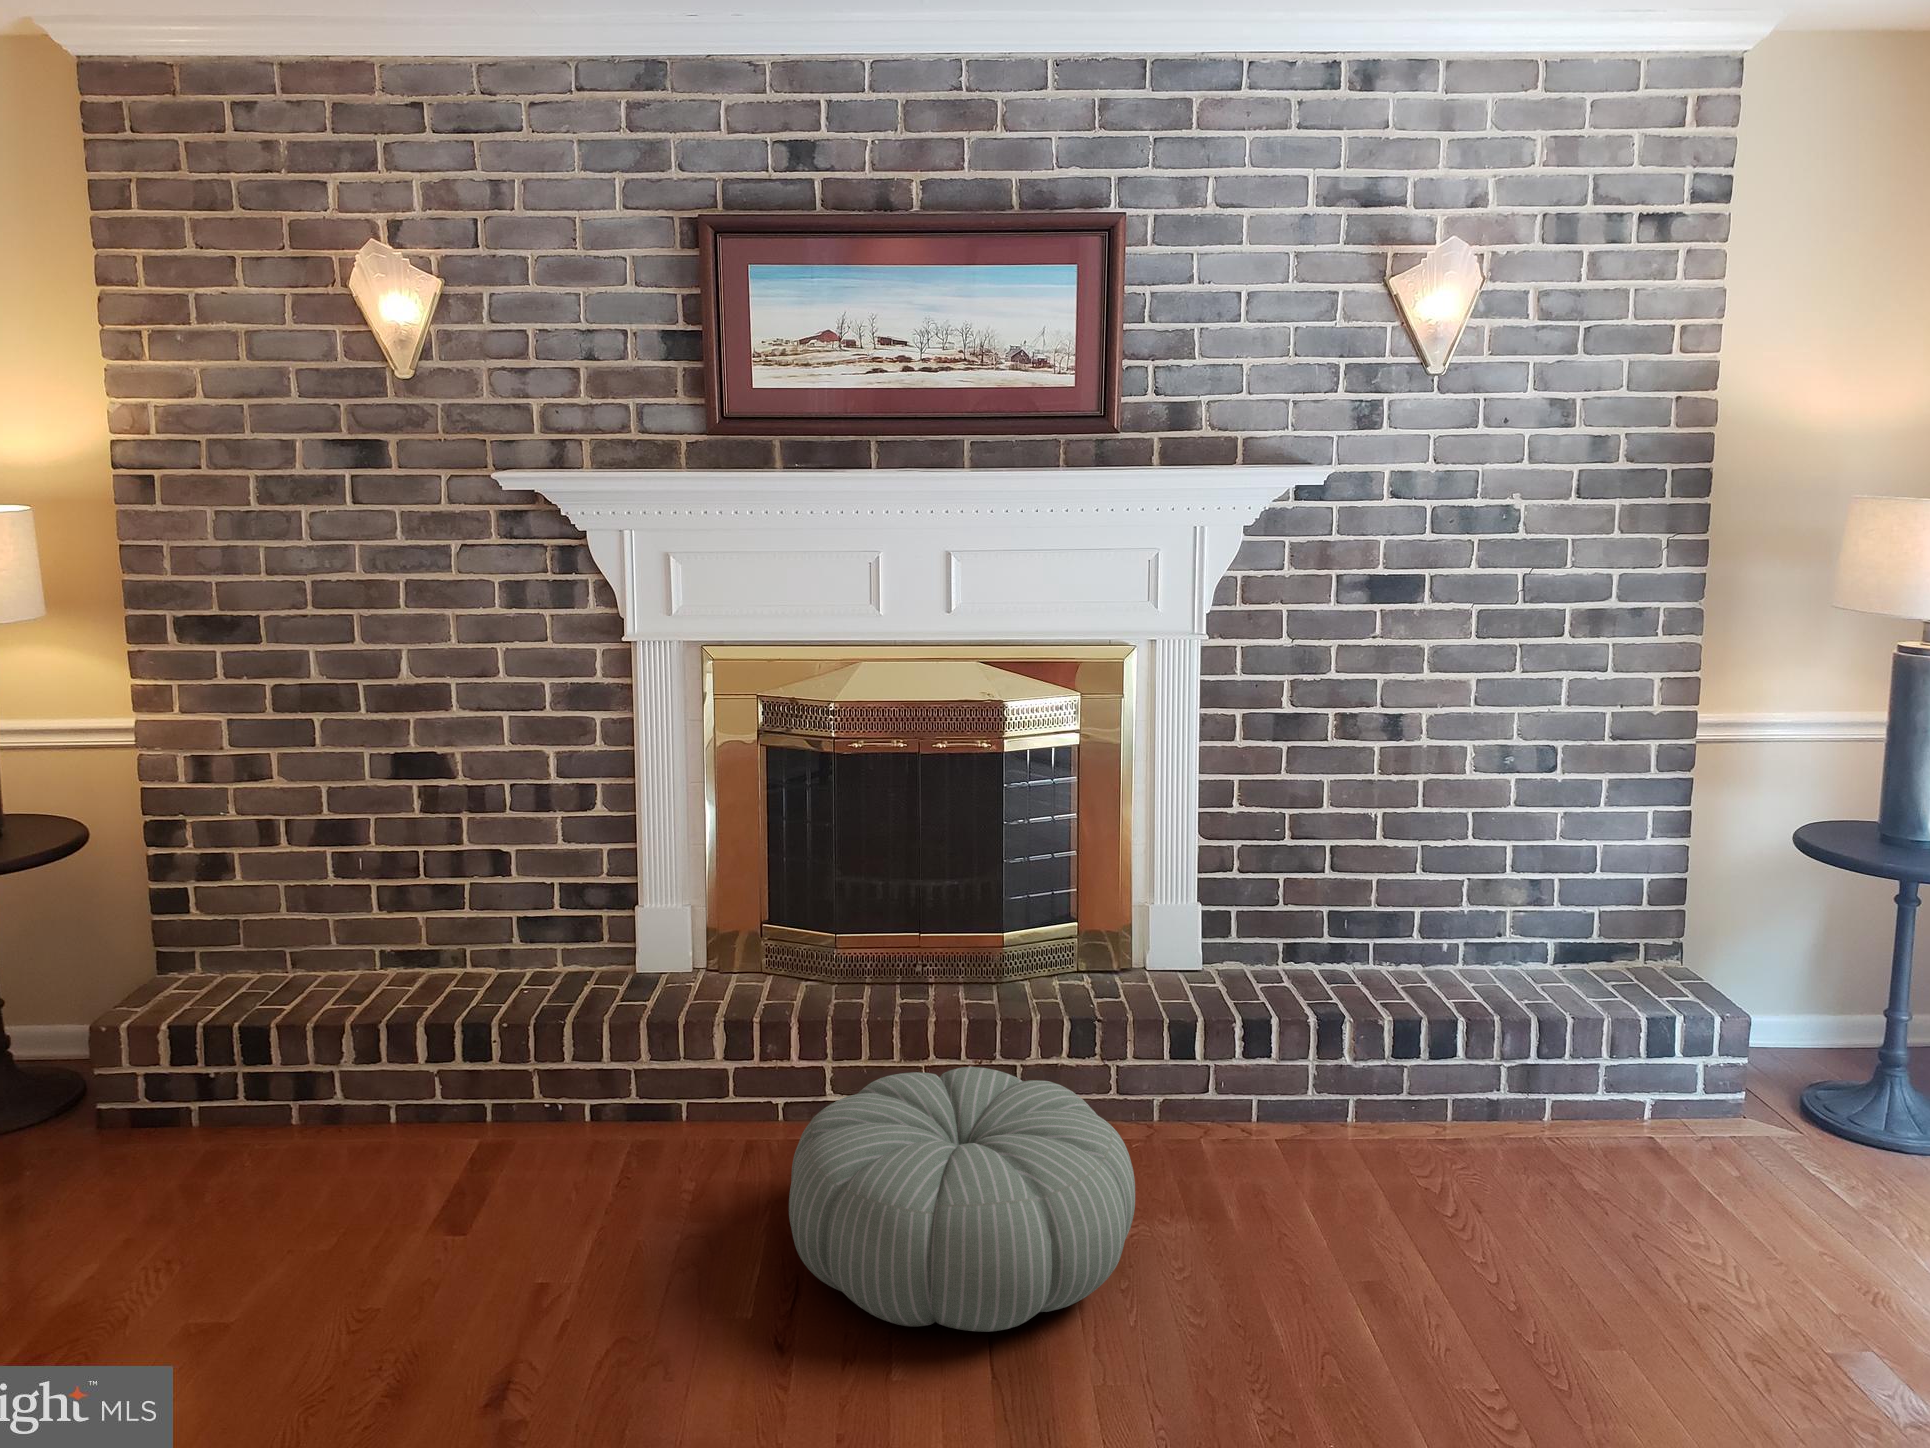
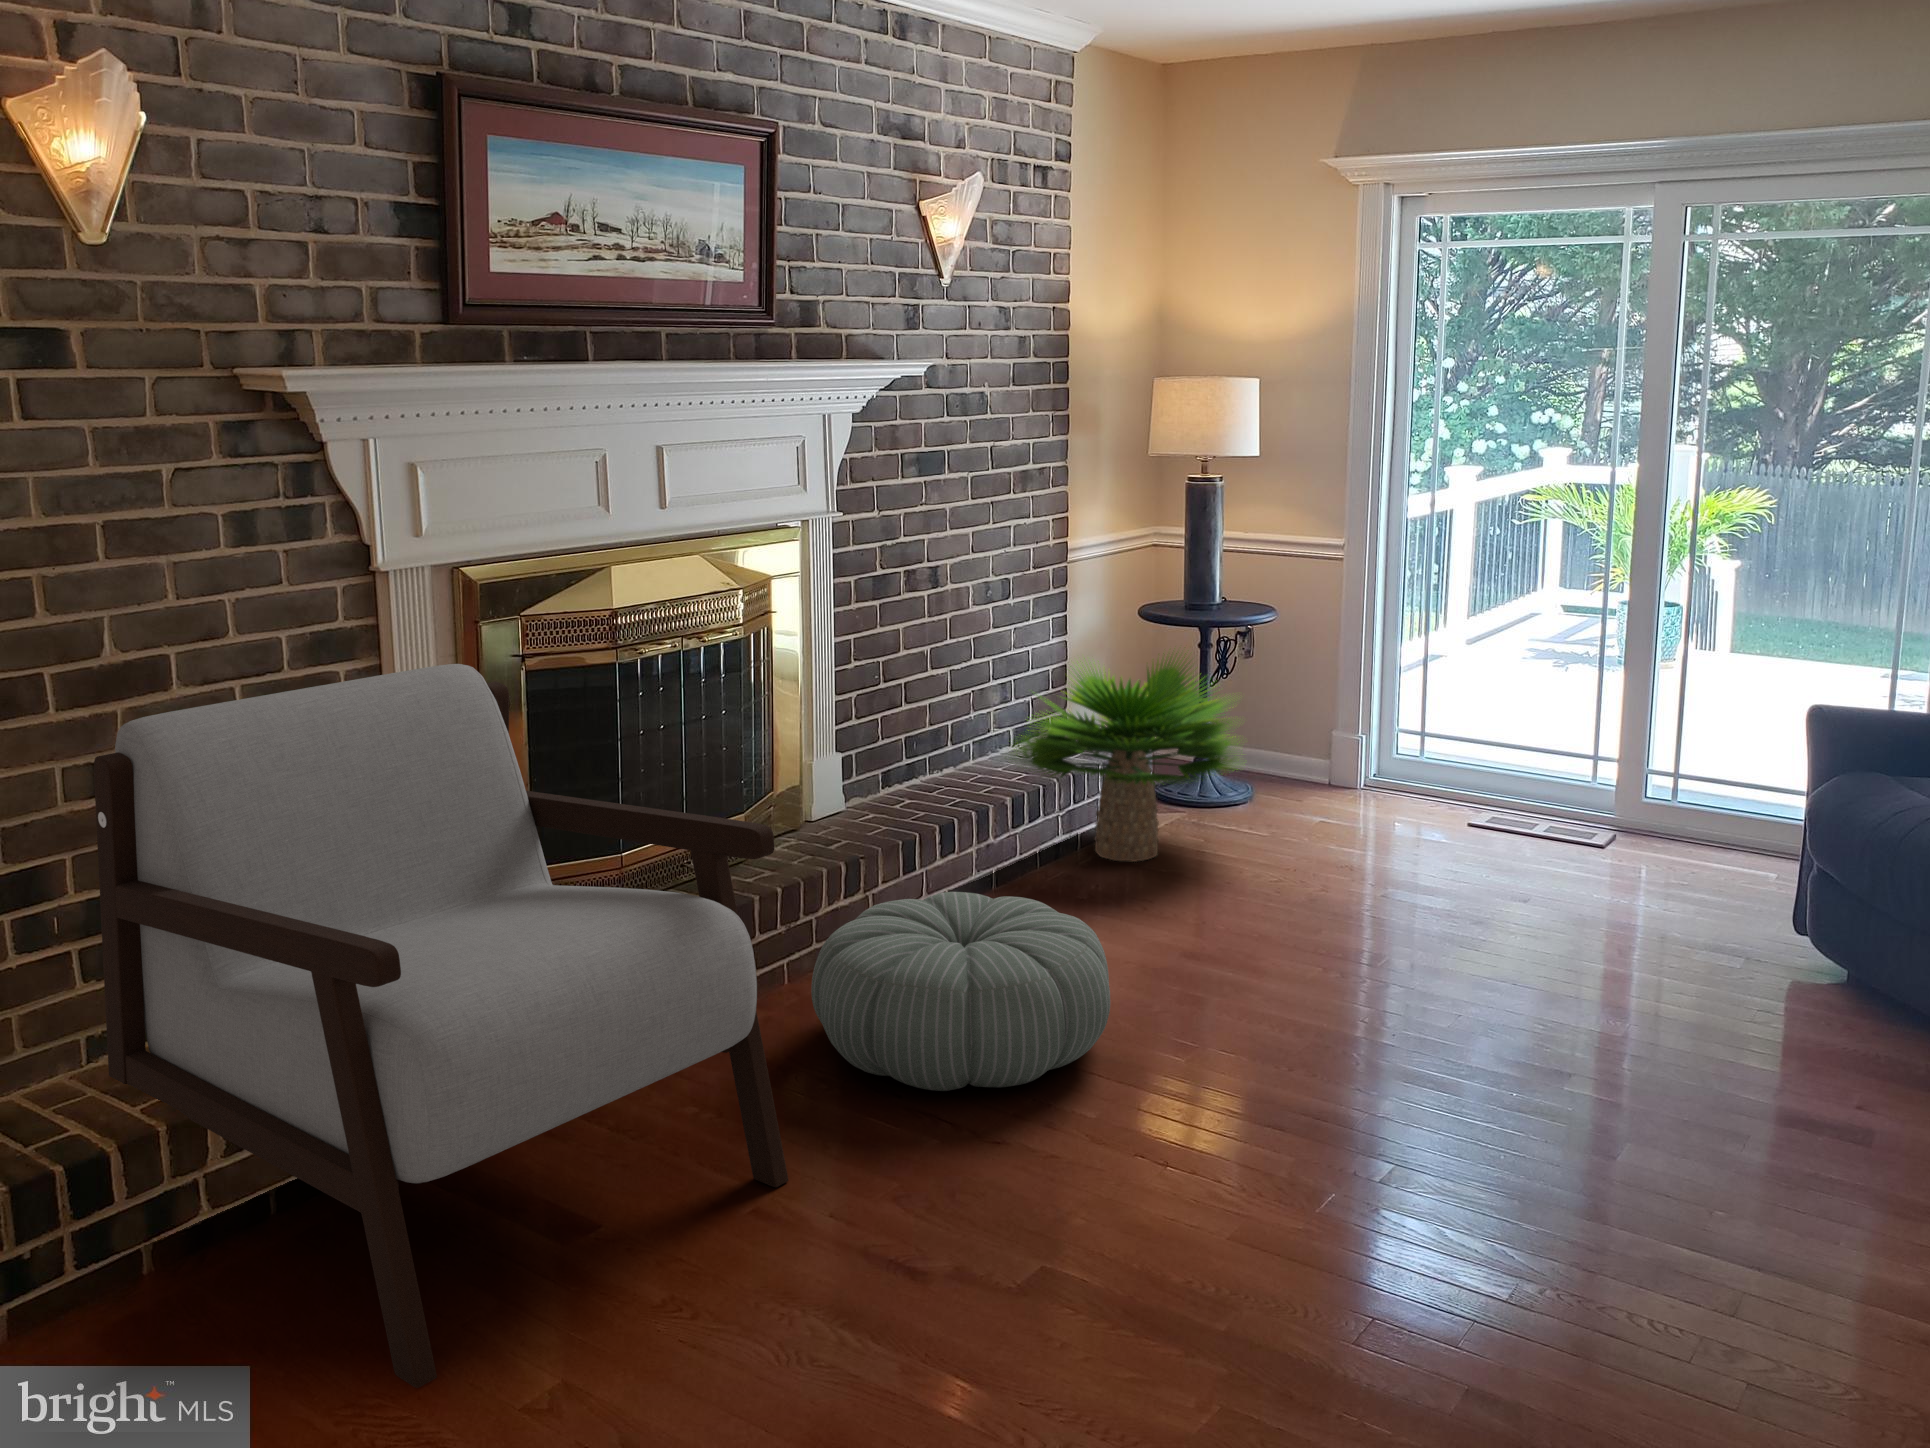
armchair: none [150,725,696,1288] -> present [94,664,788,1388]
potted plant: none [1431,859,1814,1166] -> present [1016,653,1238,862]

